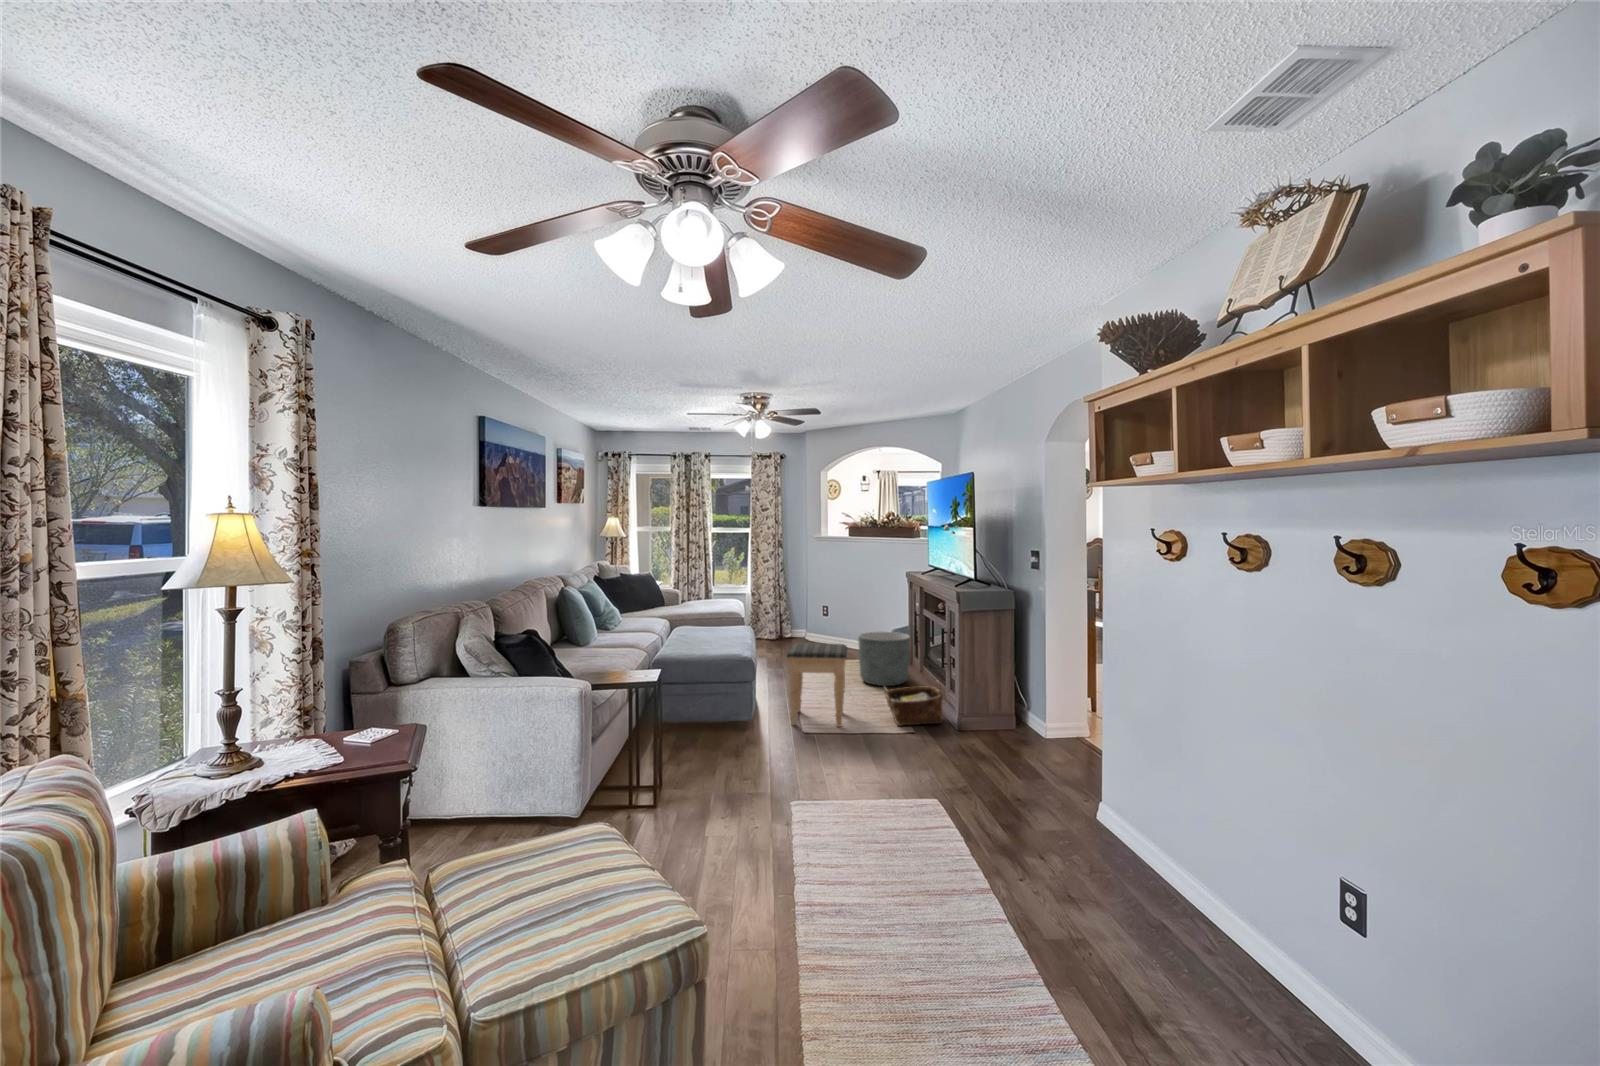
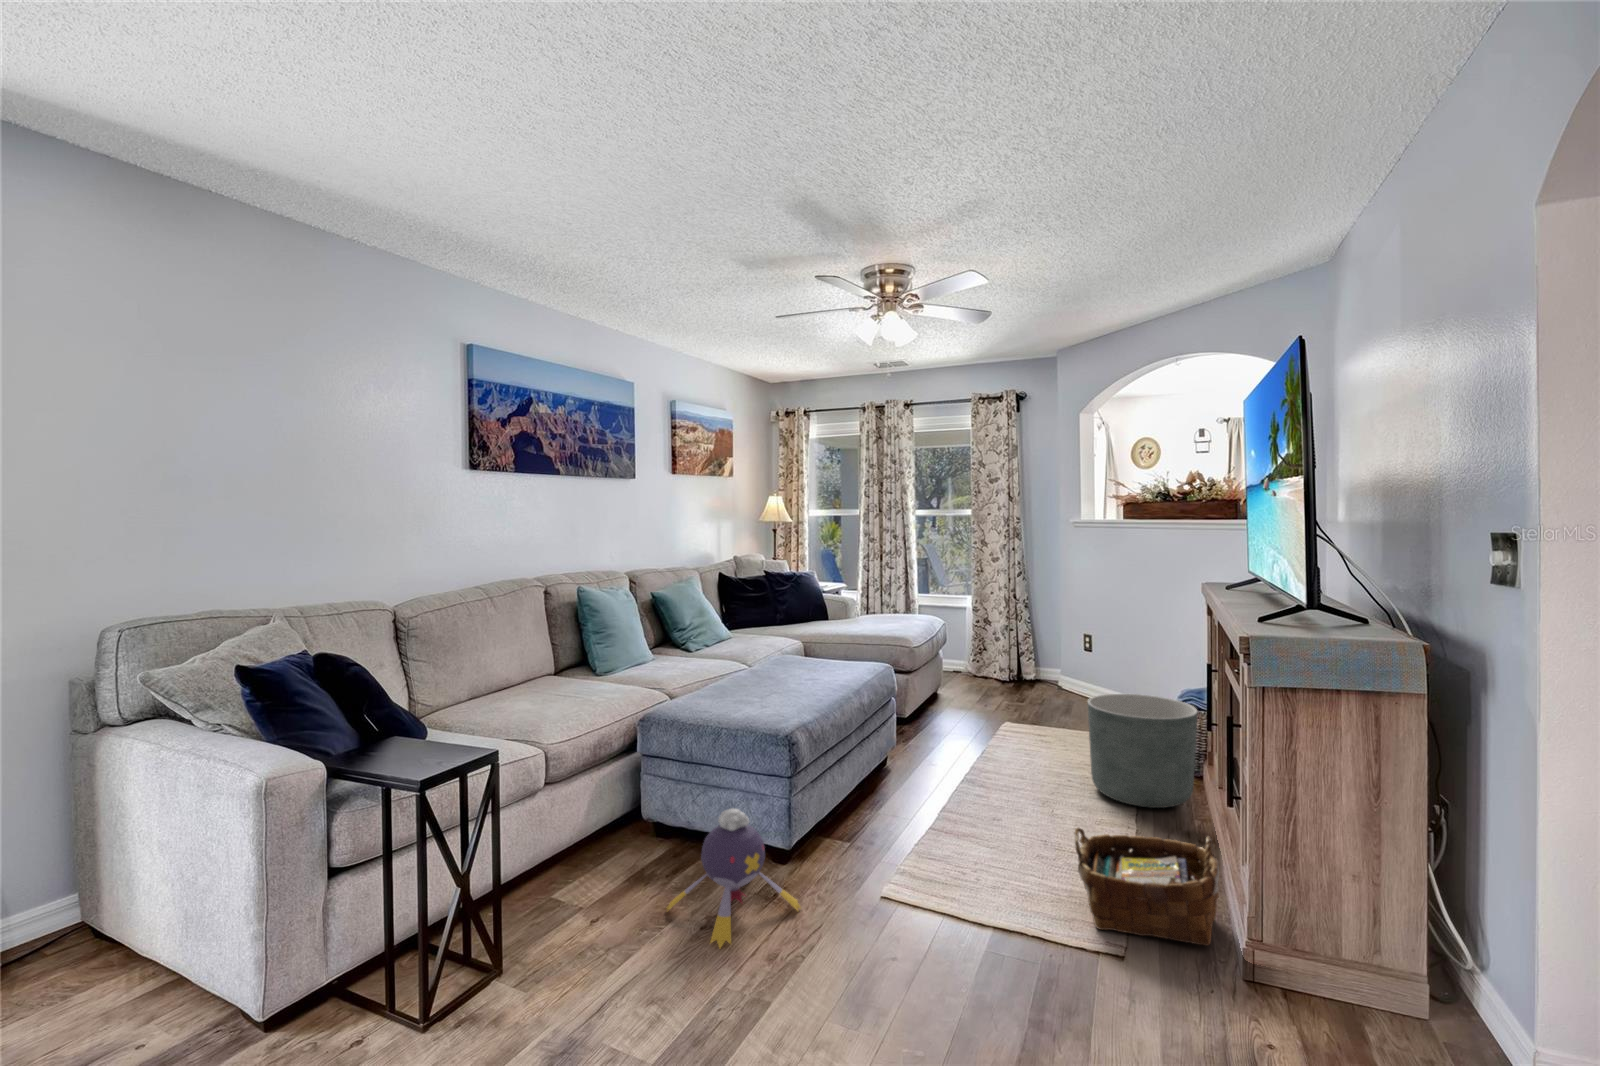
footstool: present [786,643,848,727] -> none [861,711,1011,901]
plush toy: none [706,694,773,758] -> present [667,808,800,949]

